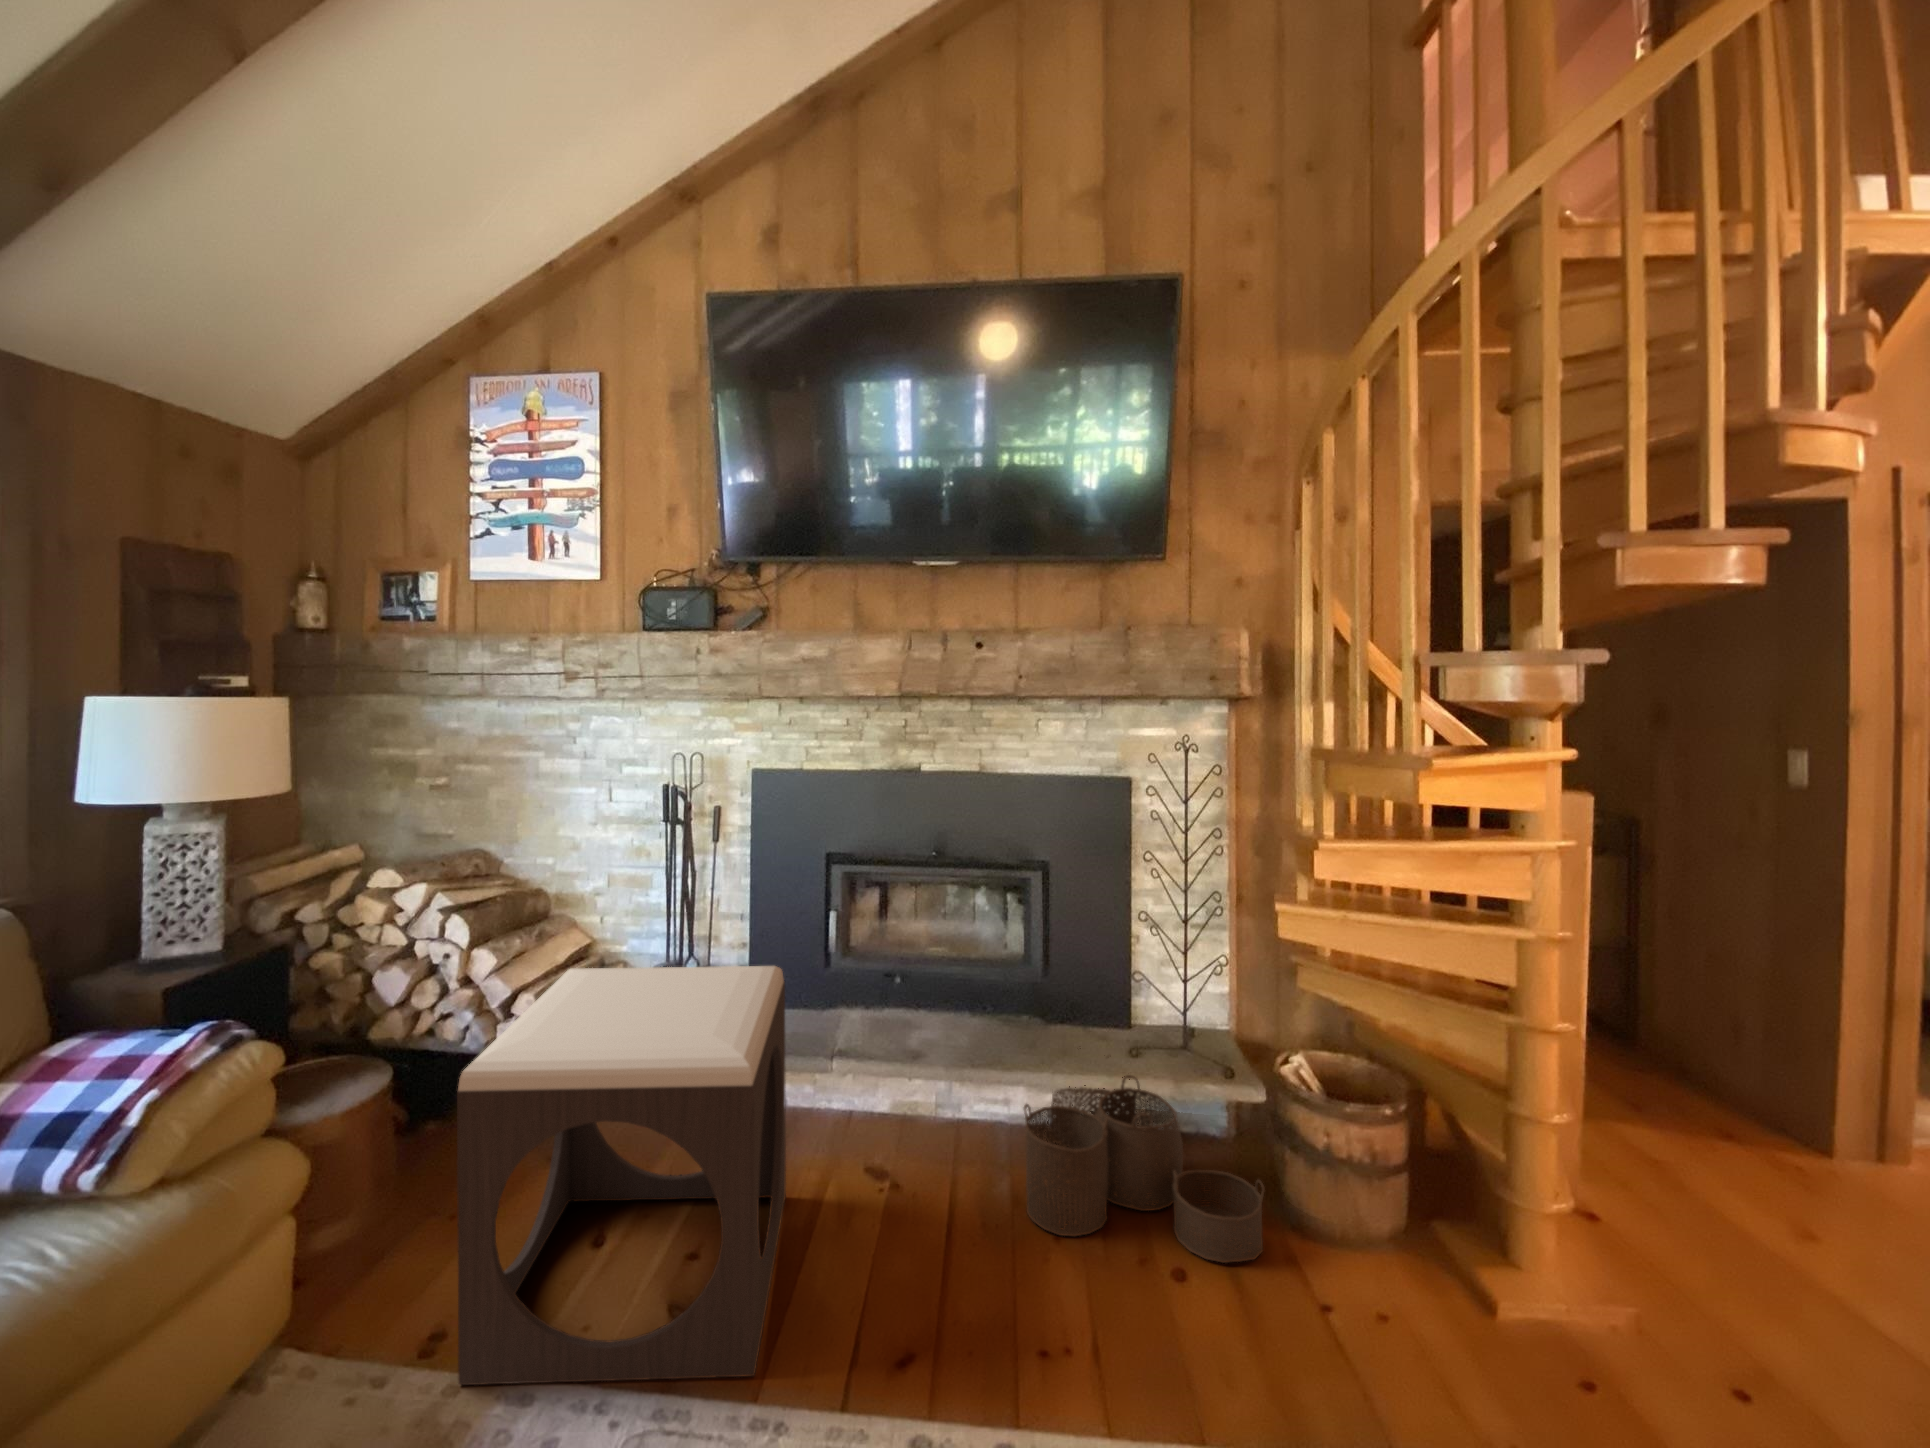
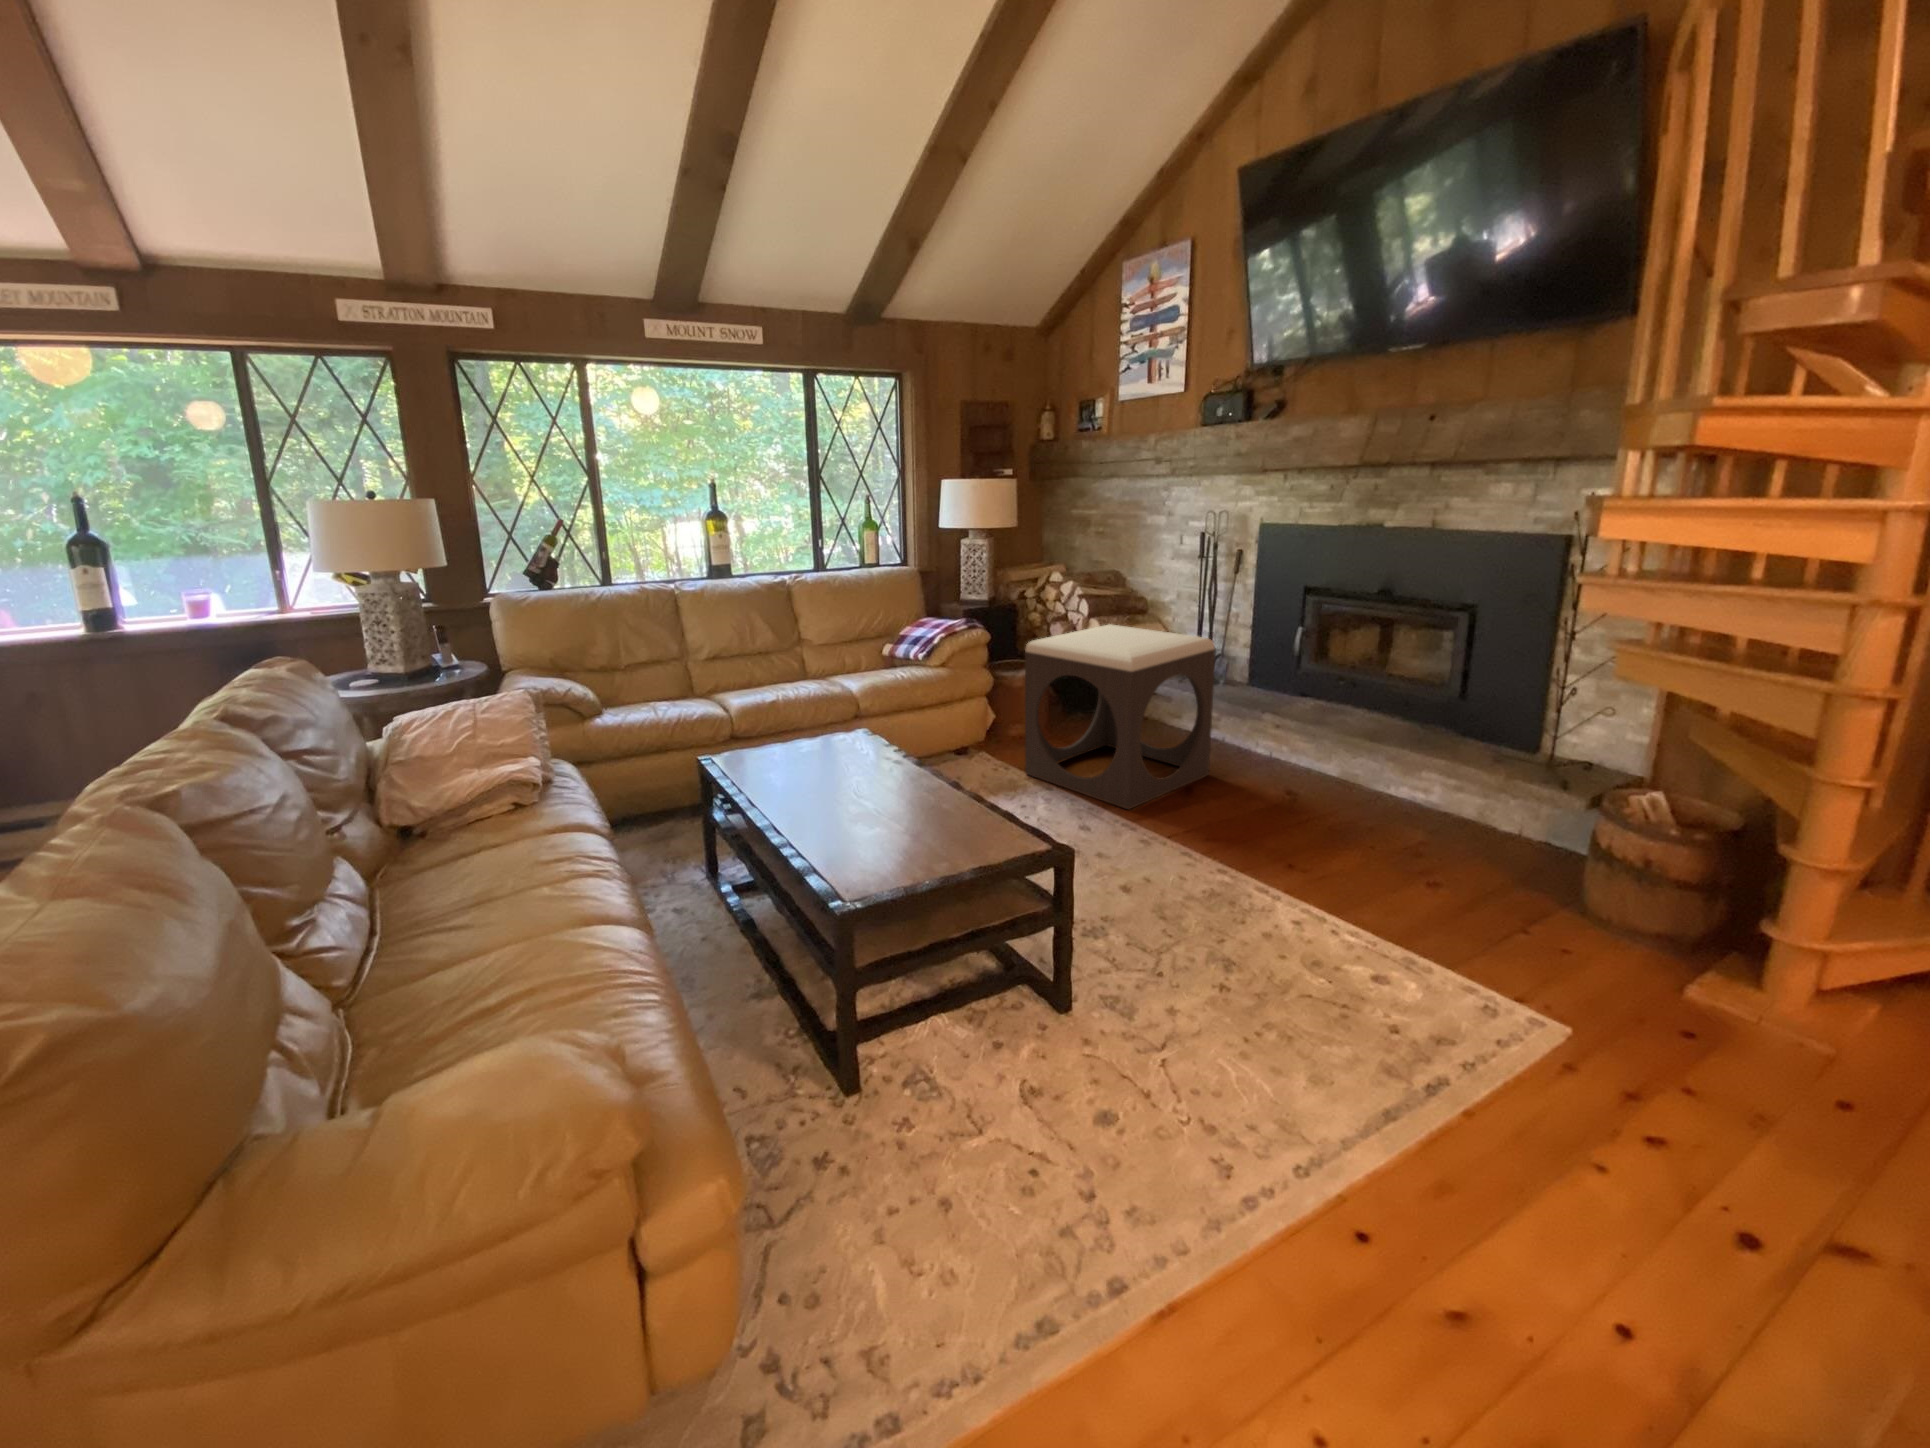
woven basket: present [1024,1048,1265,1263] -> none [1341,751,1513,888]

